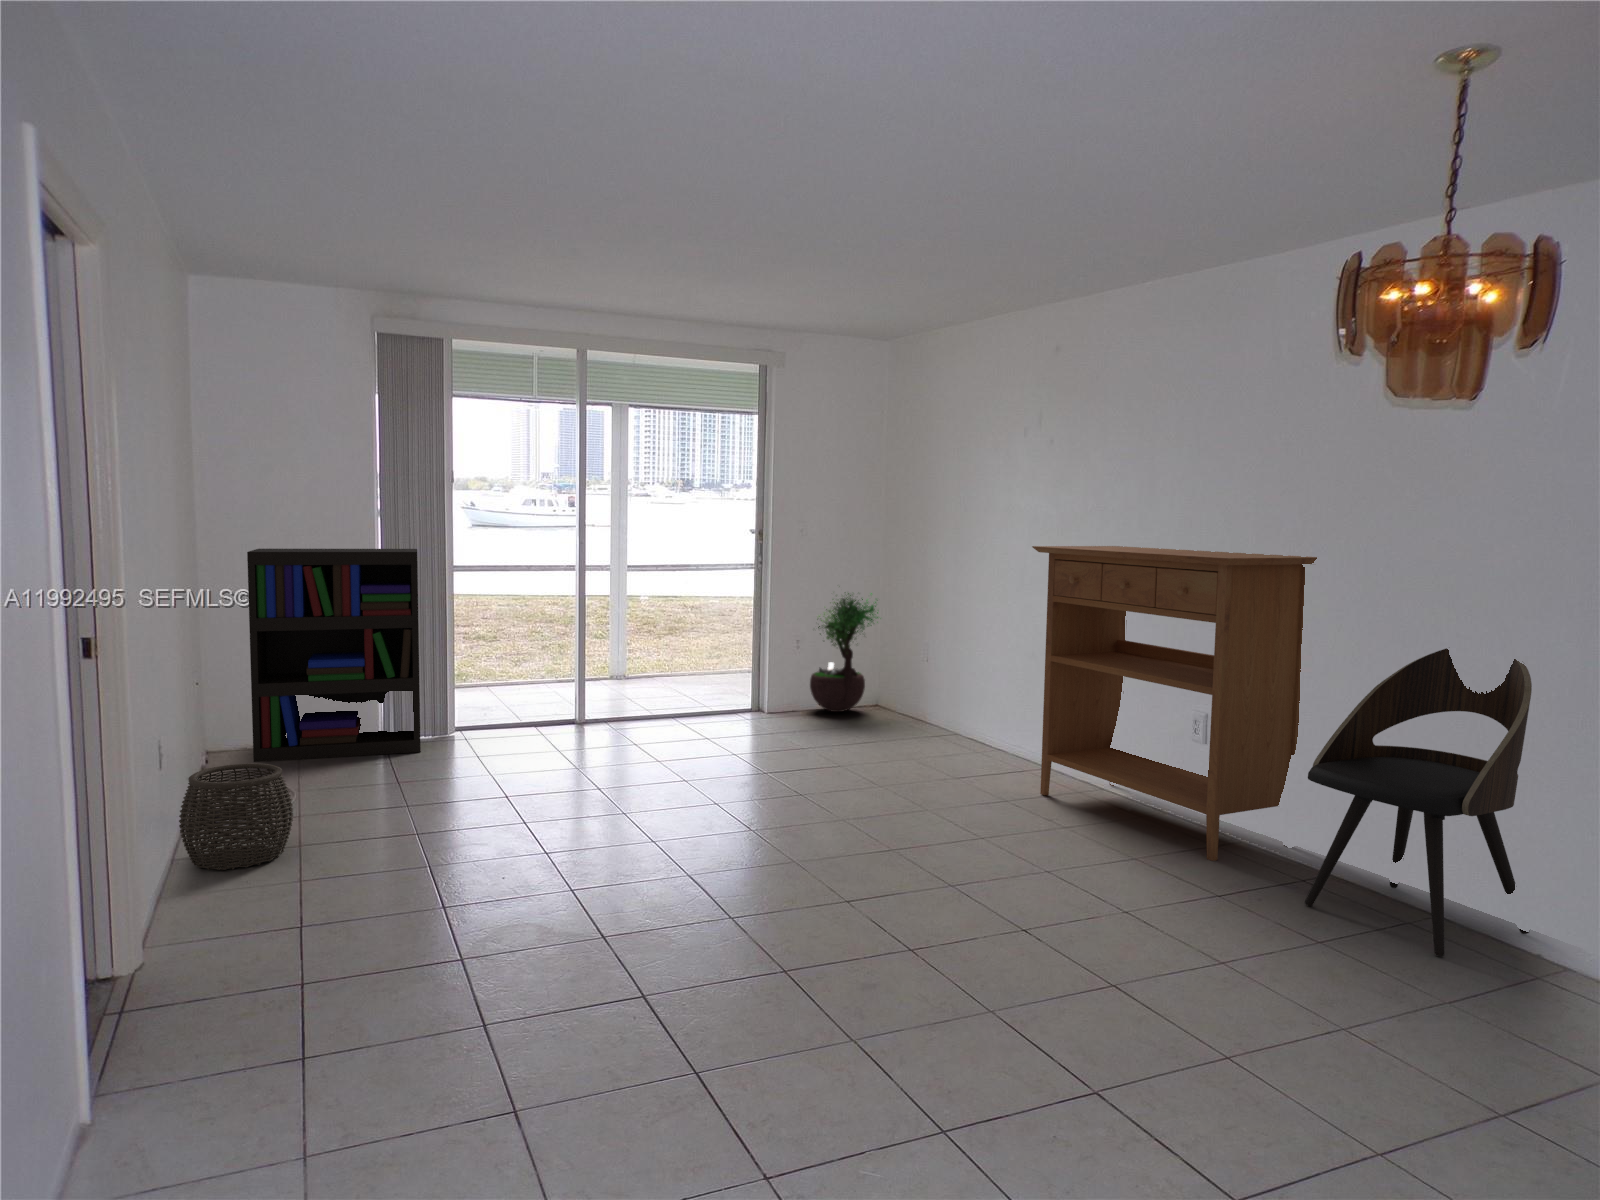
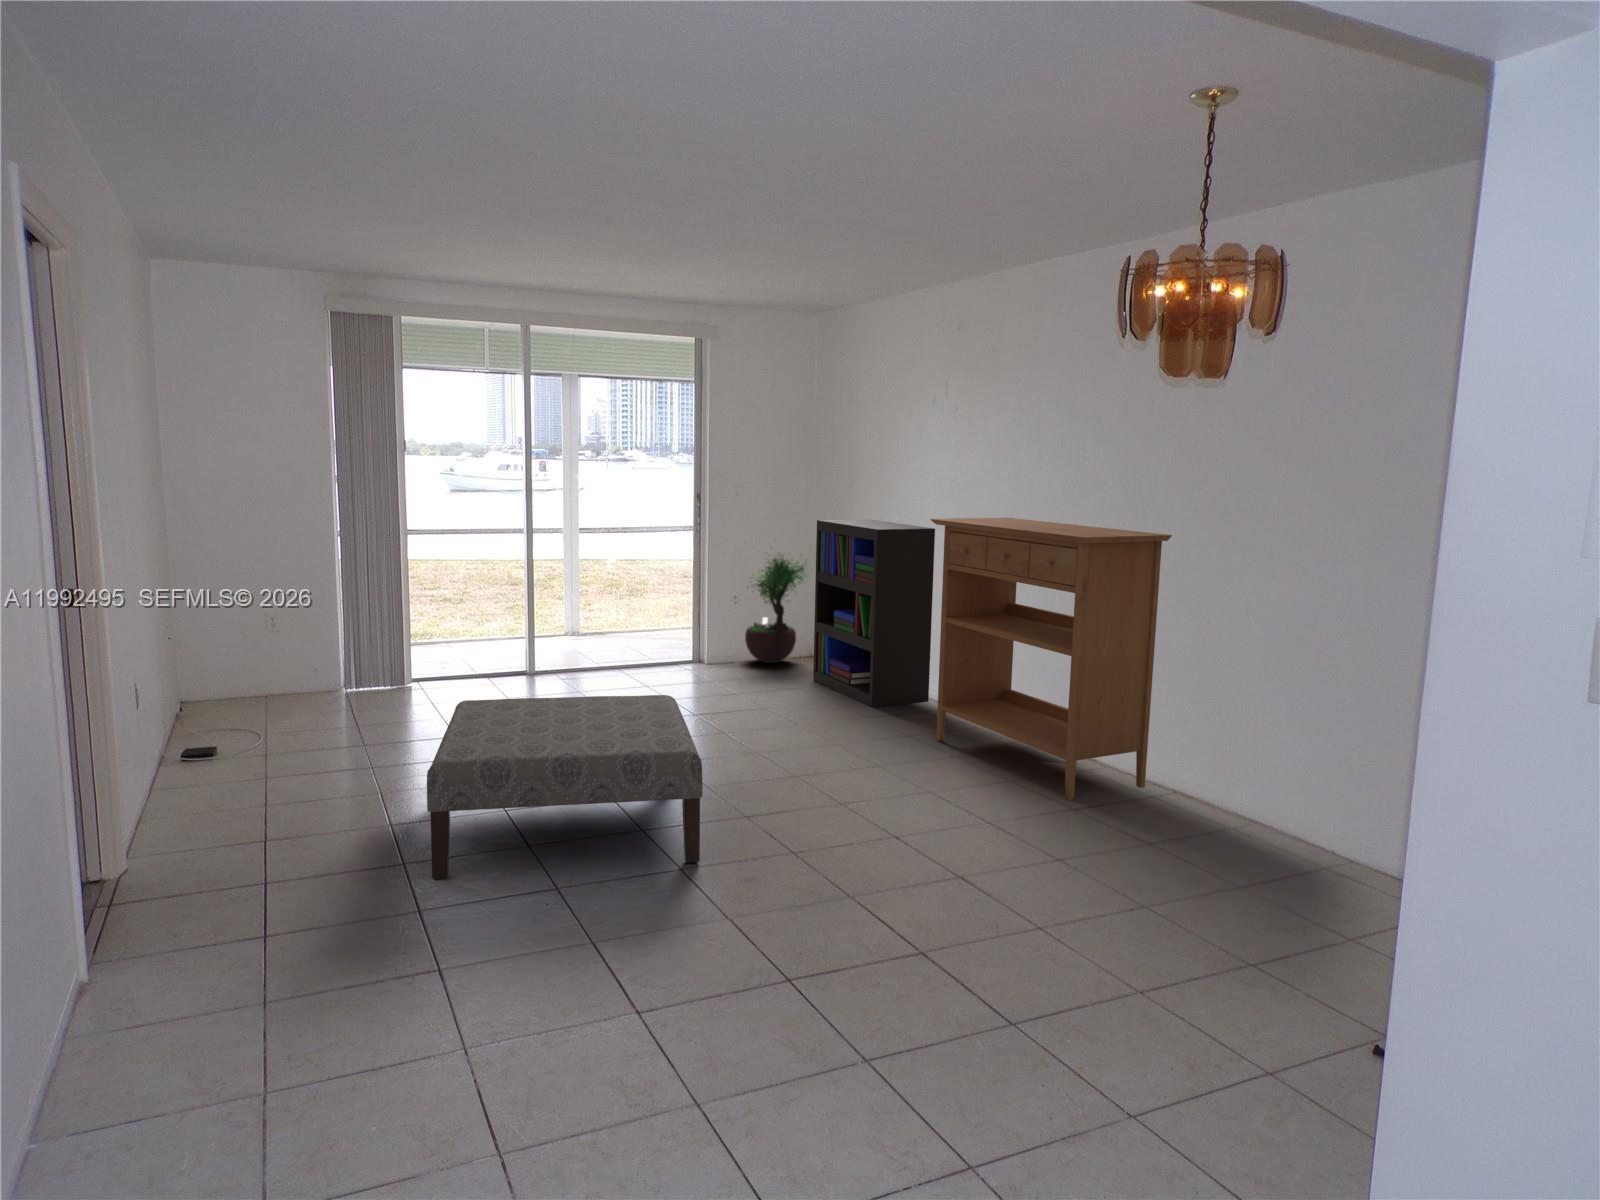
bookshelf: present [247,549,421,762] -> present [813,520,935,707]
dining chair: present [1305,648,1532,956] -> none [1135,615,1322,880]
ottoman: none [492,740,809,953] -> present [427,695,703,880]
woven basket: present [179,763,293,870] -> none [156,716,259,810]

